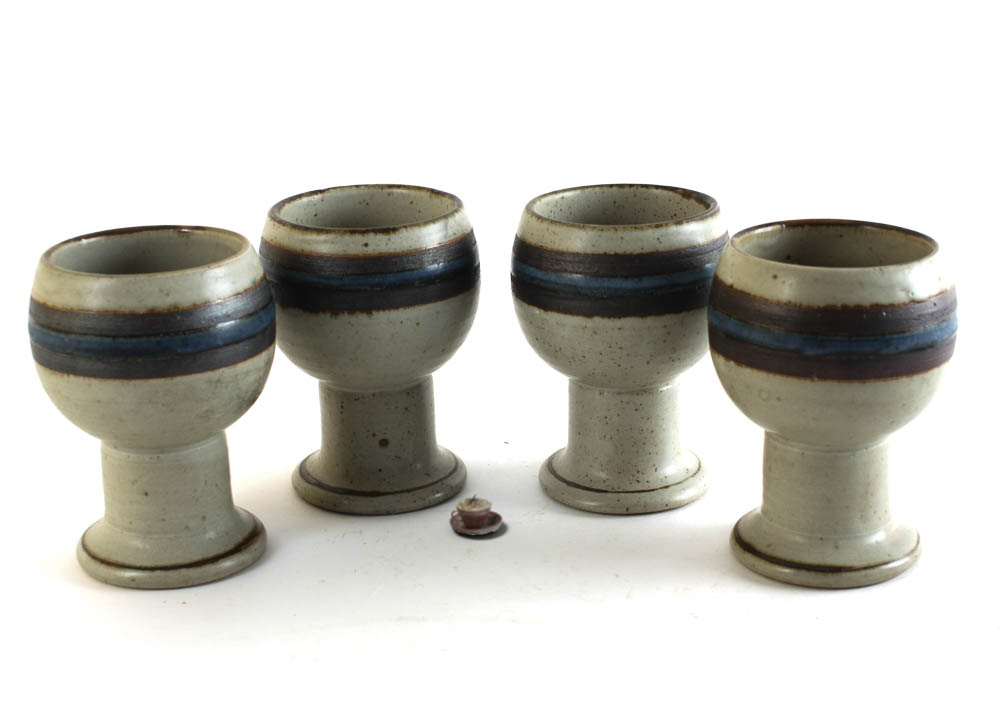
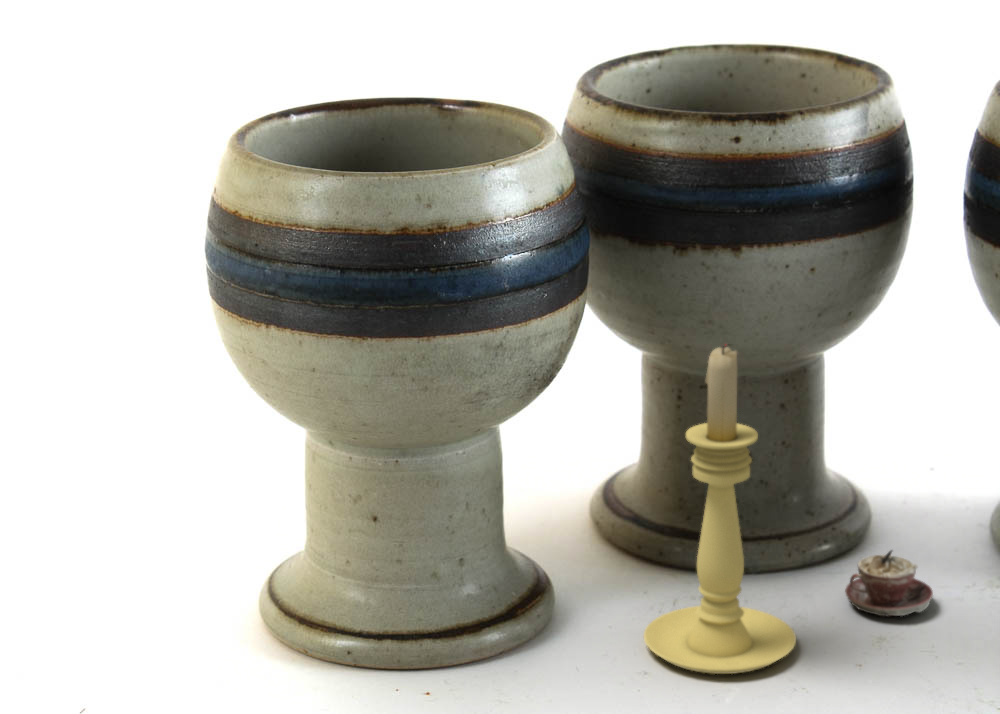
candle holder: none [323,372,418,577] -> present [644,347,796,674]

